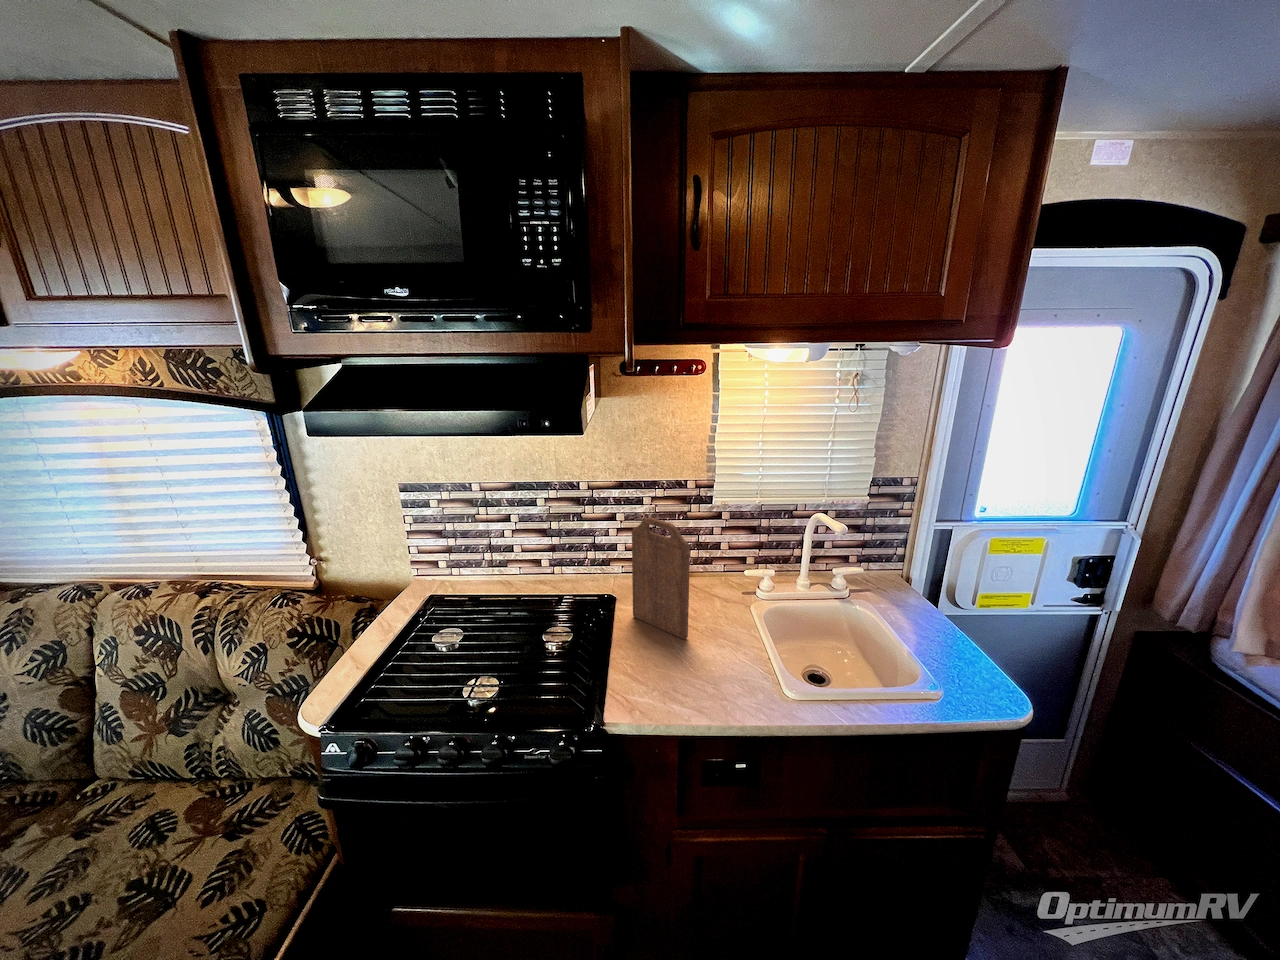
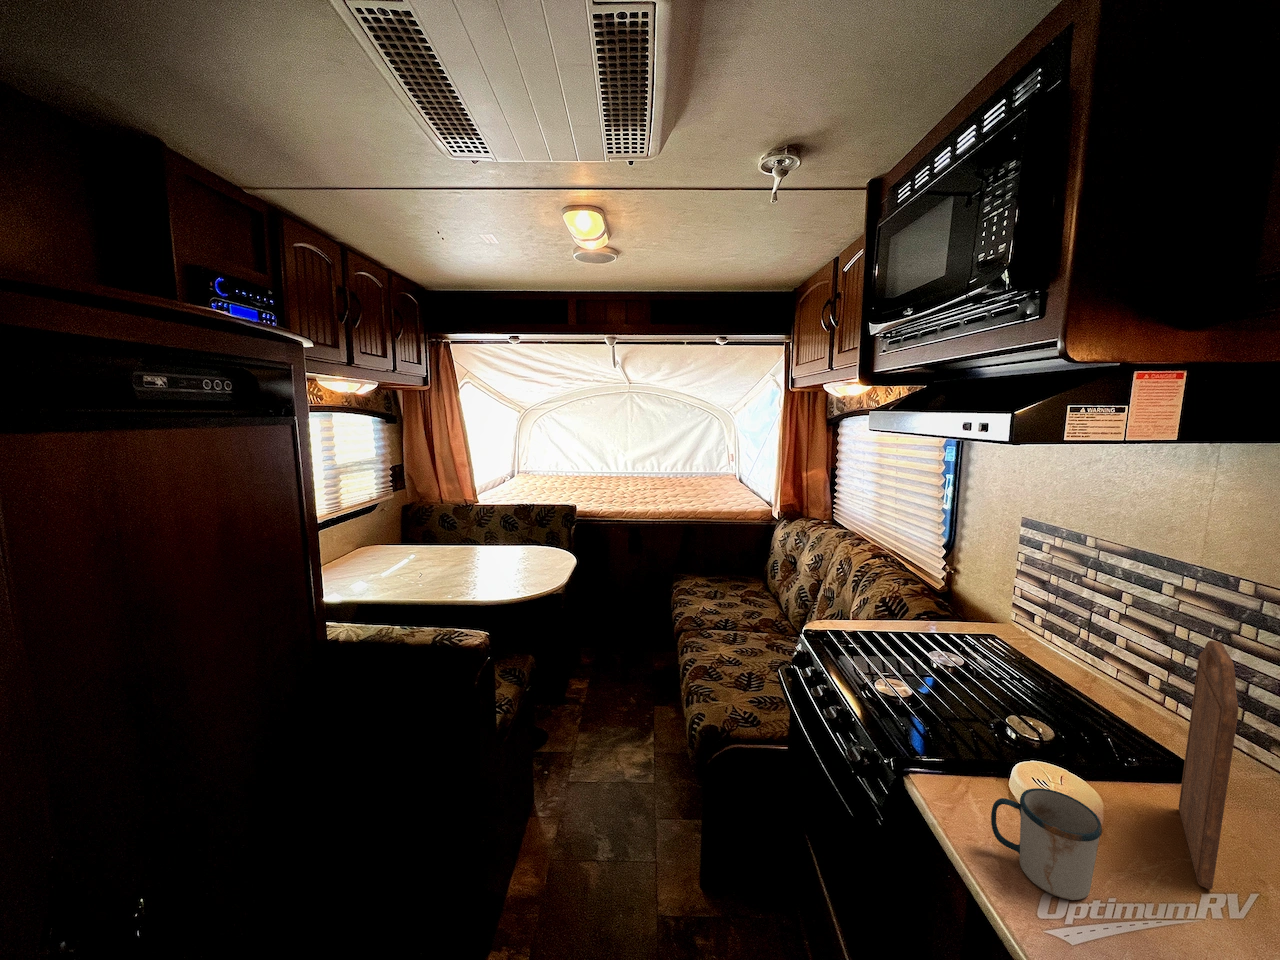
mug: none [655,638,700,699] -> present [991,788,1102,900]

